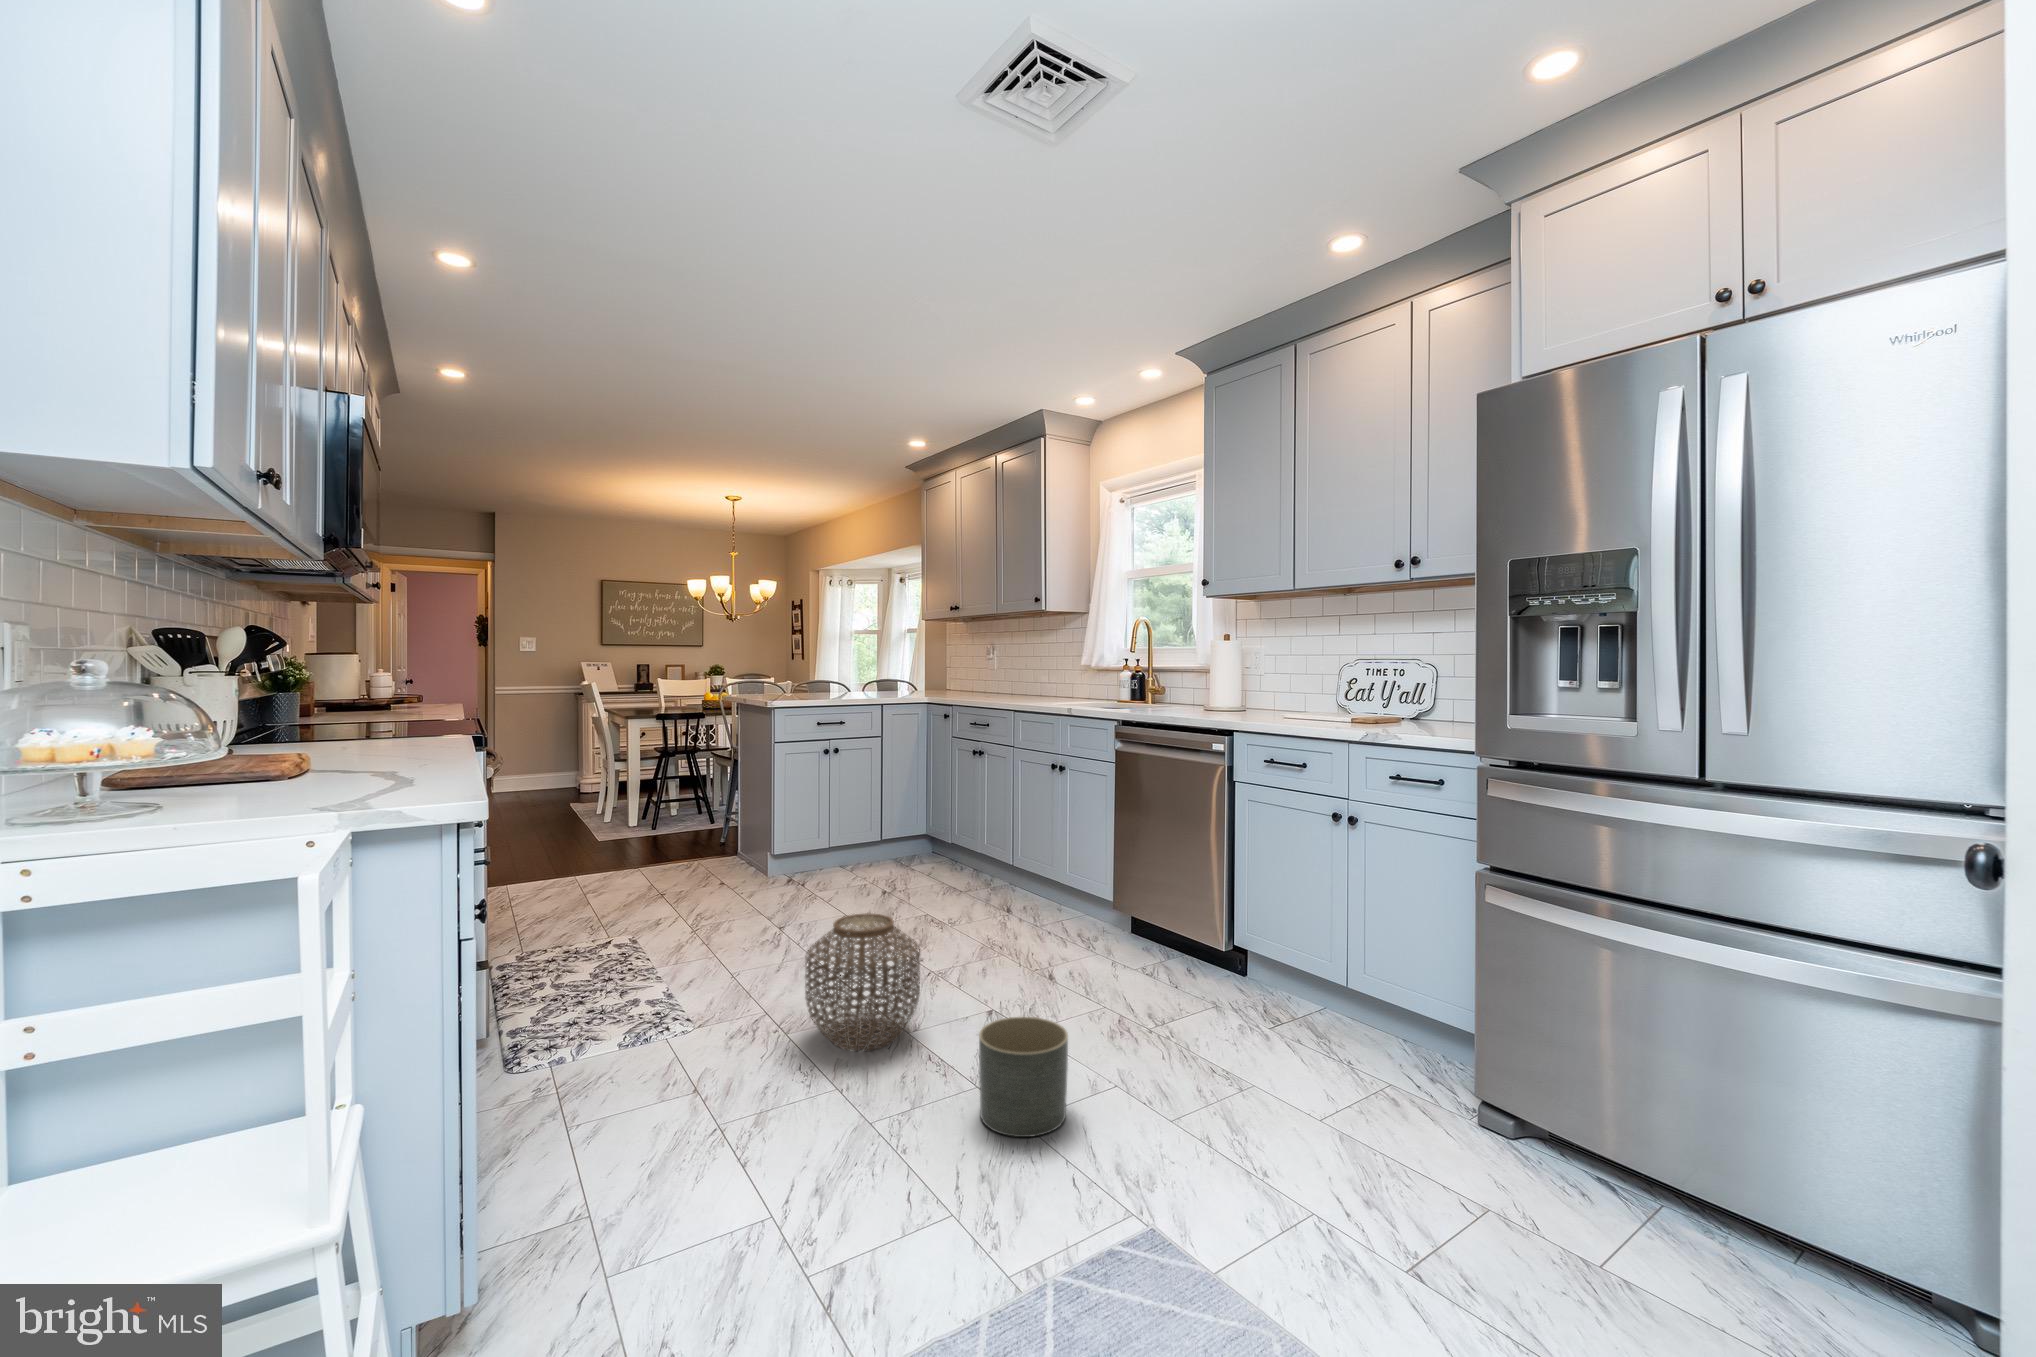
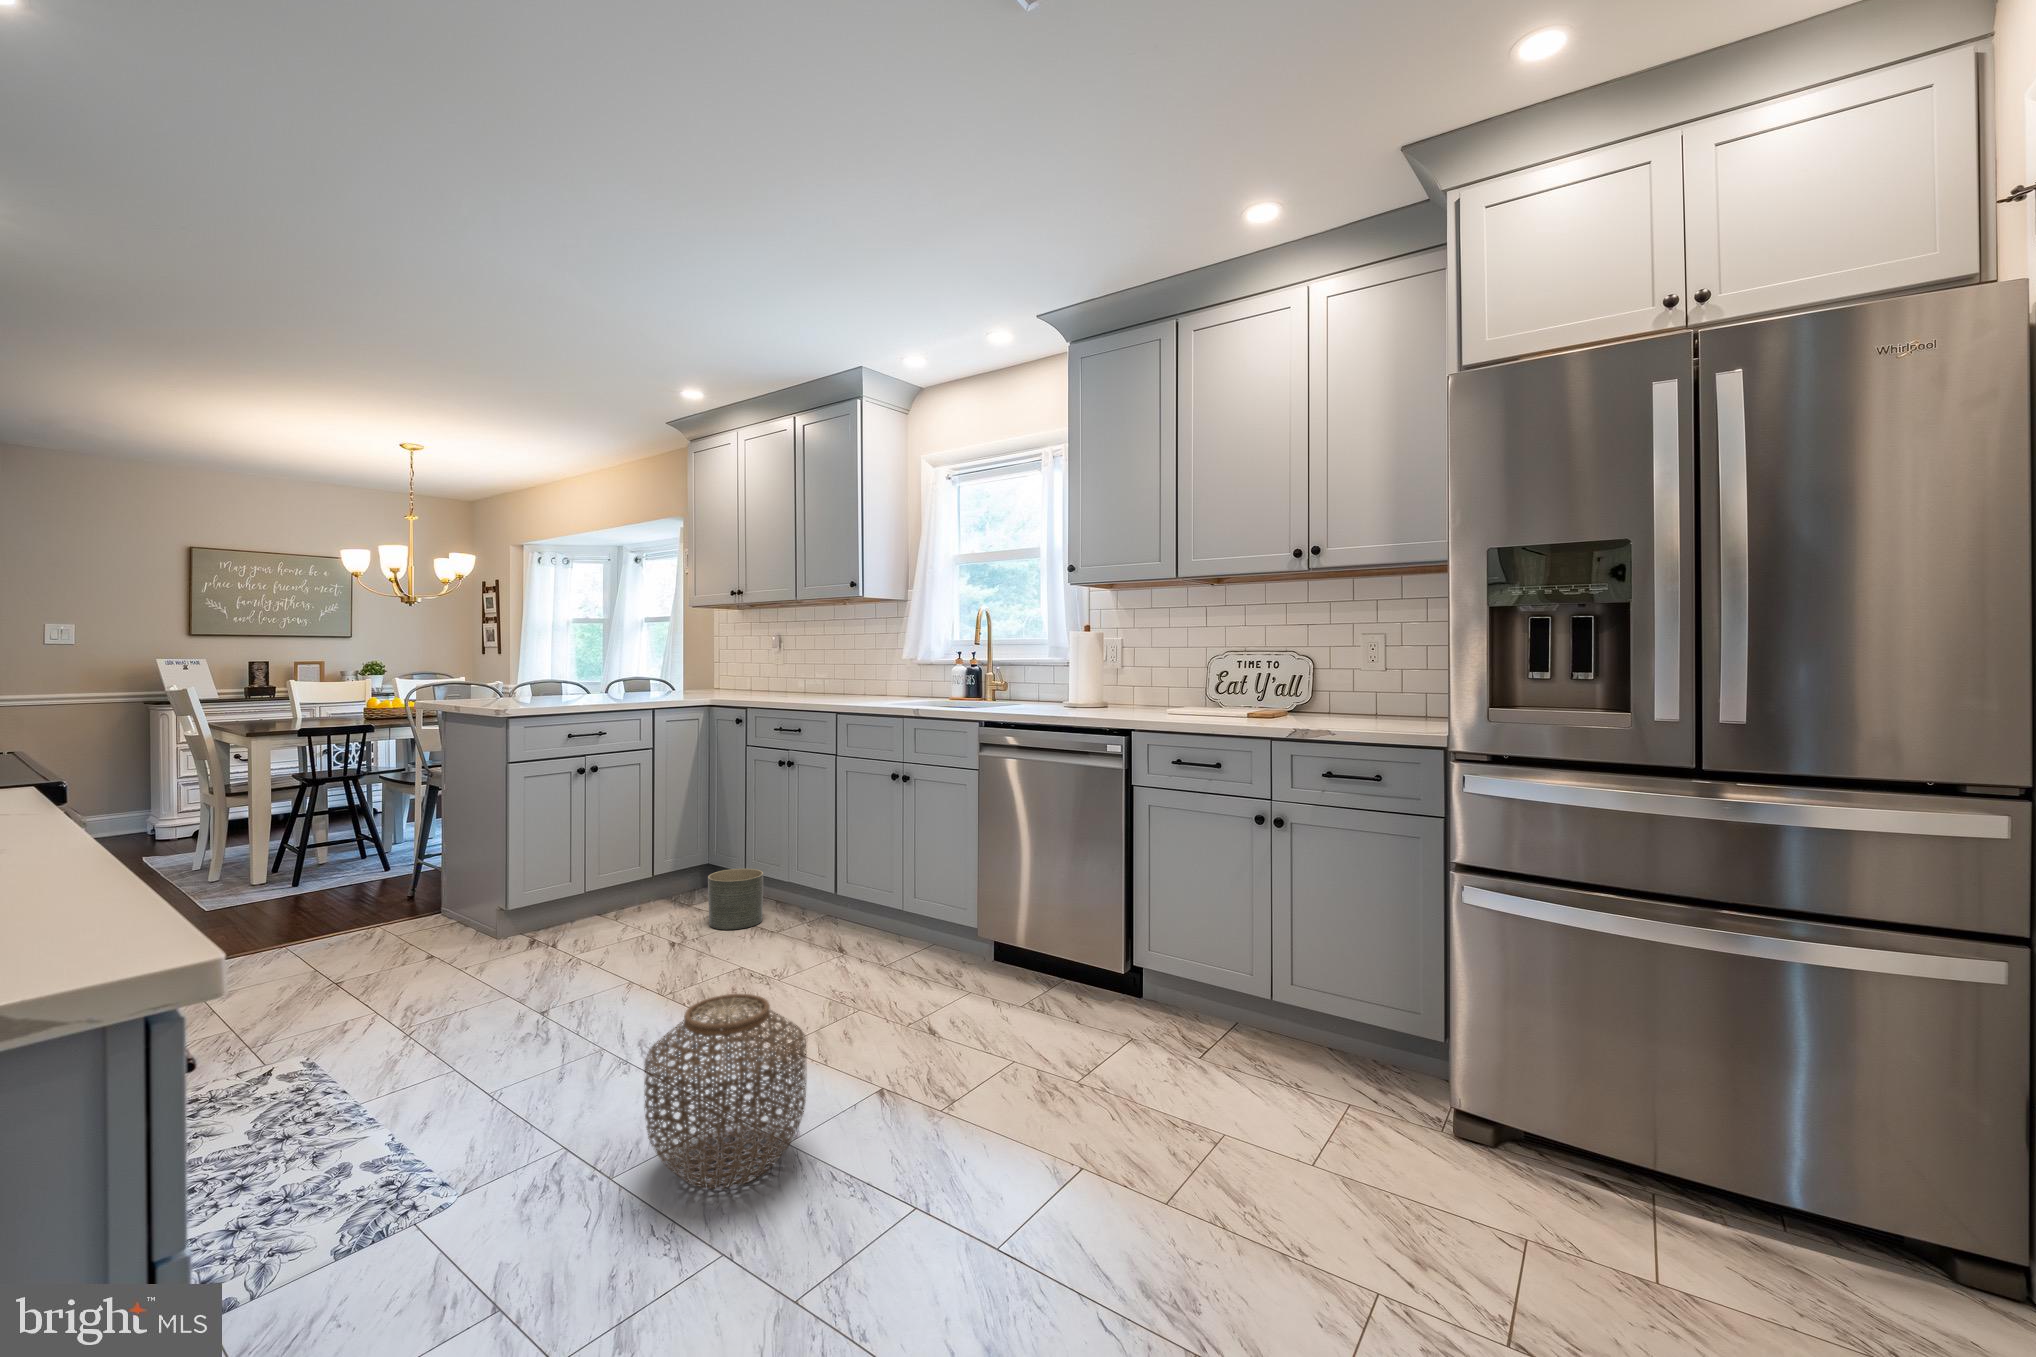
planter: present [979,1017,1068,1137] -> present [708,869,763,930]

